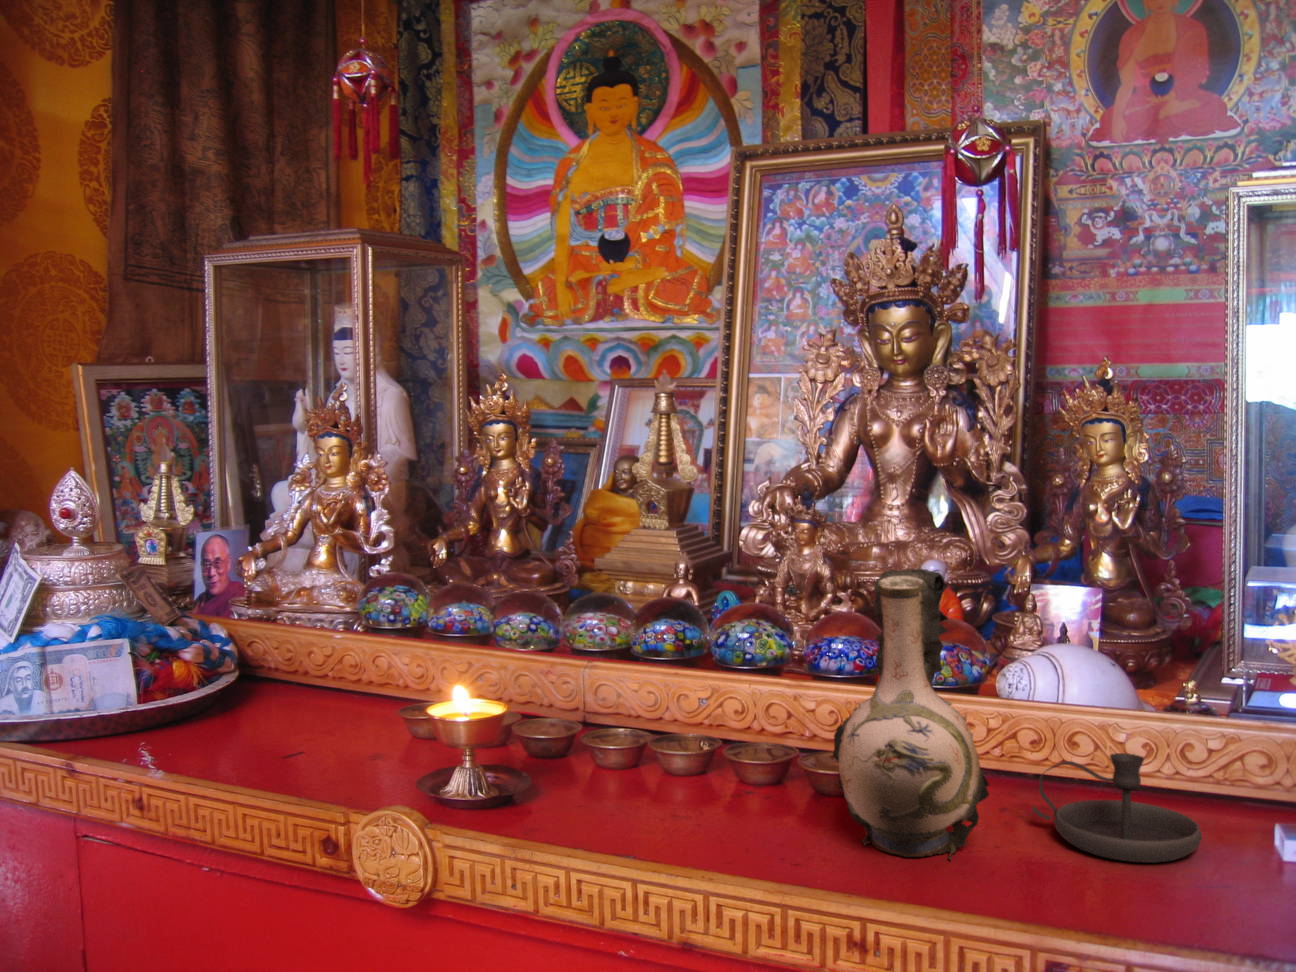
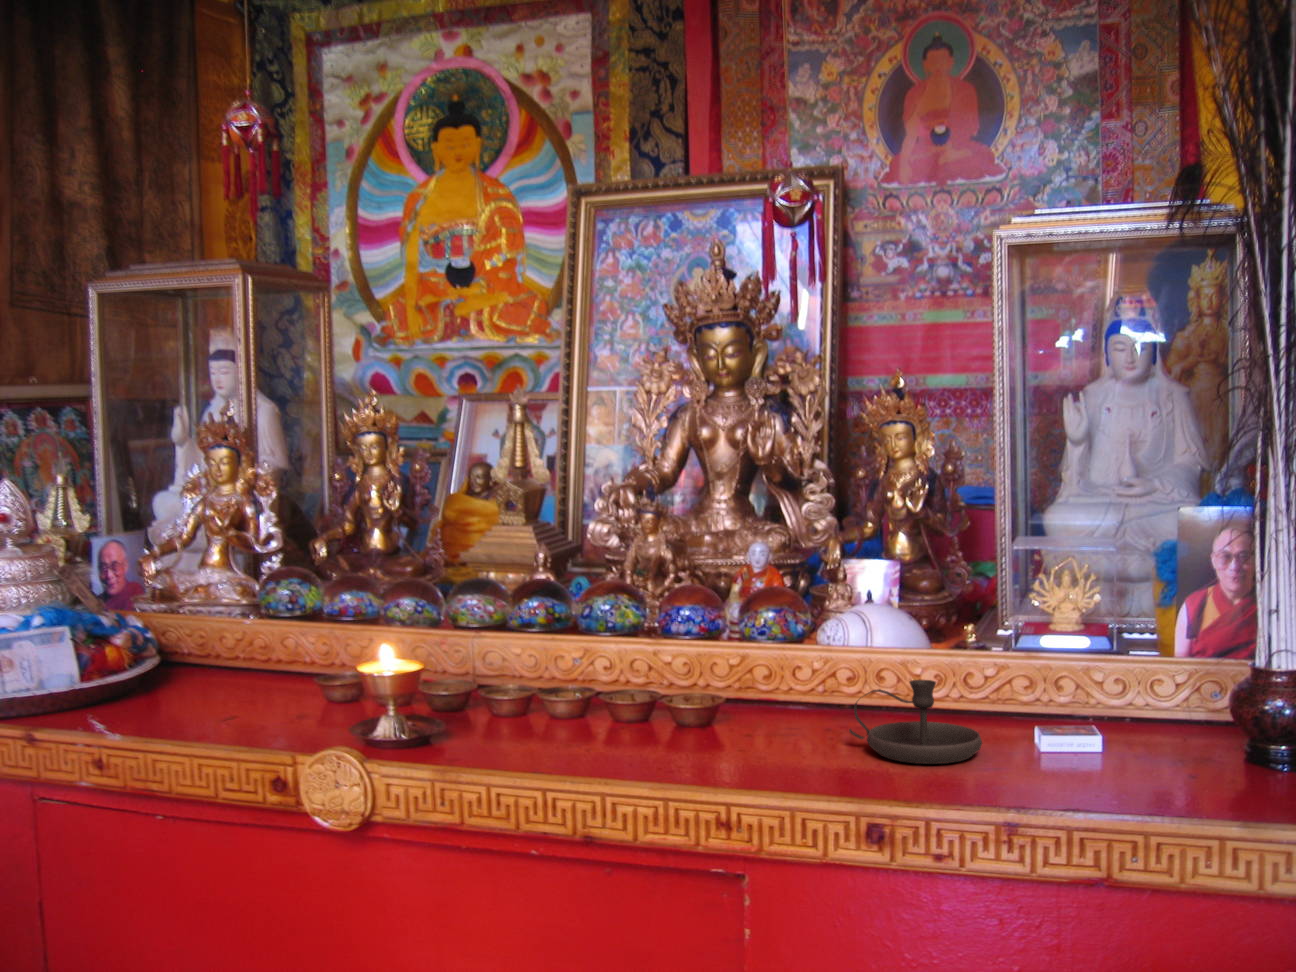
decorative vase: present [833,568,989,859] -> none [686,531,815,773]

